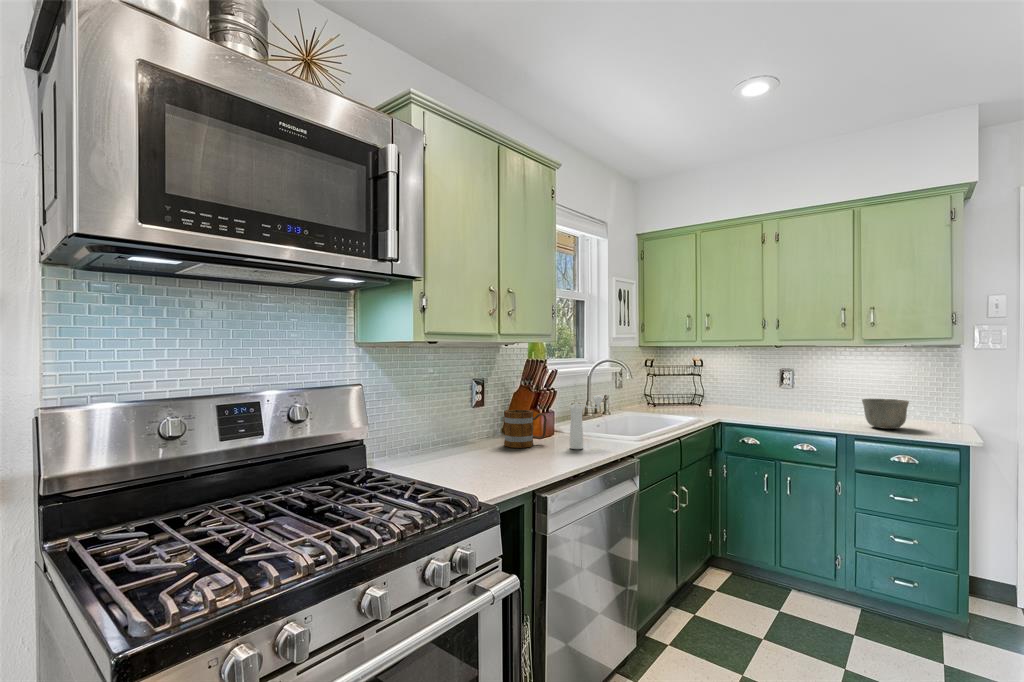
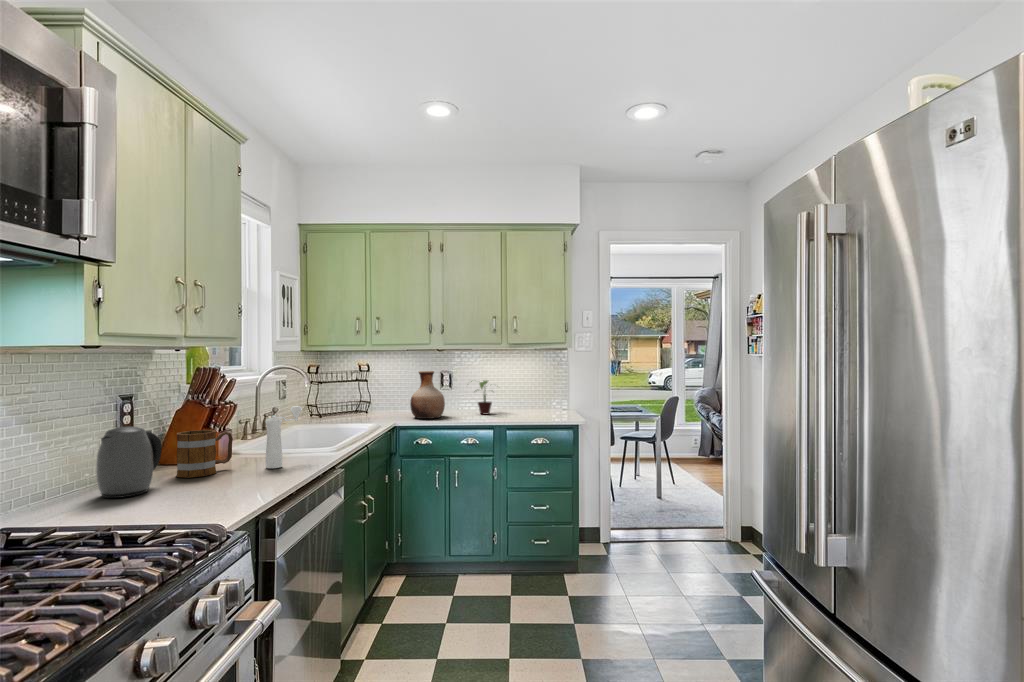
vase: none [740,367,779,418] -> present [410,371,445,419]
potted plant: none [809,380,854,419] -> present [471,381,492,414]
ceramic bowl: present [862,399,909,429] -> none [509,394,541,419]
kettle: none [445,403,490,456] -> present [96,426,162,498]

